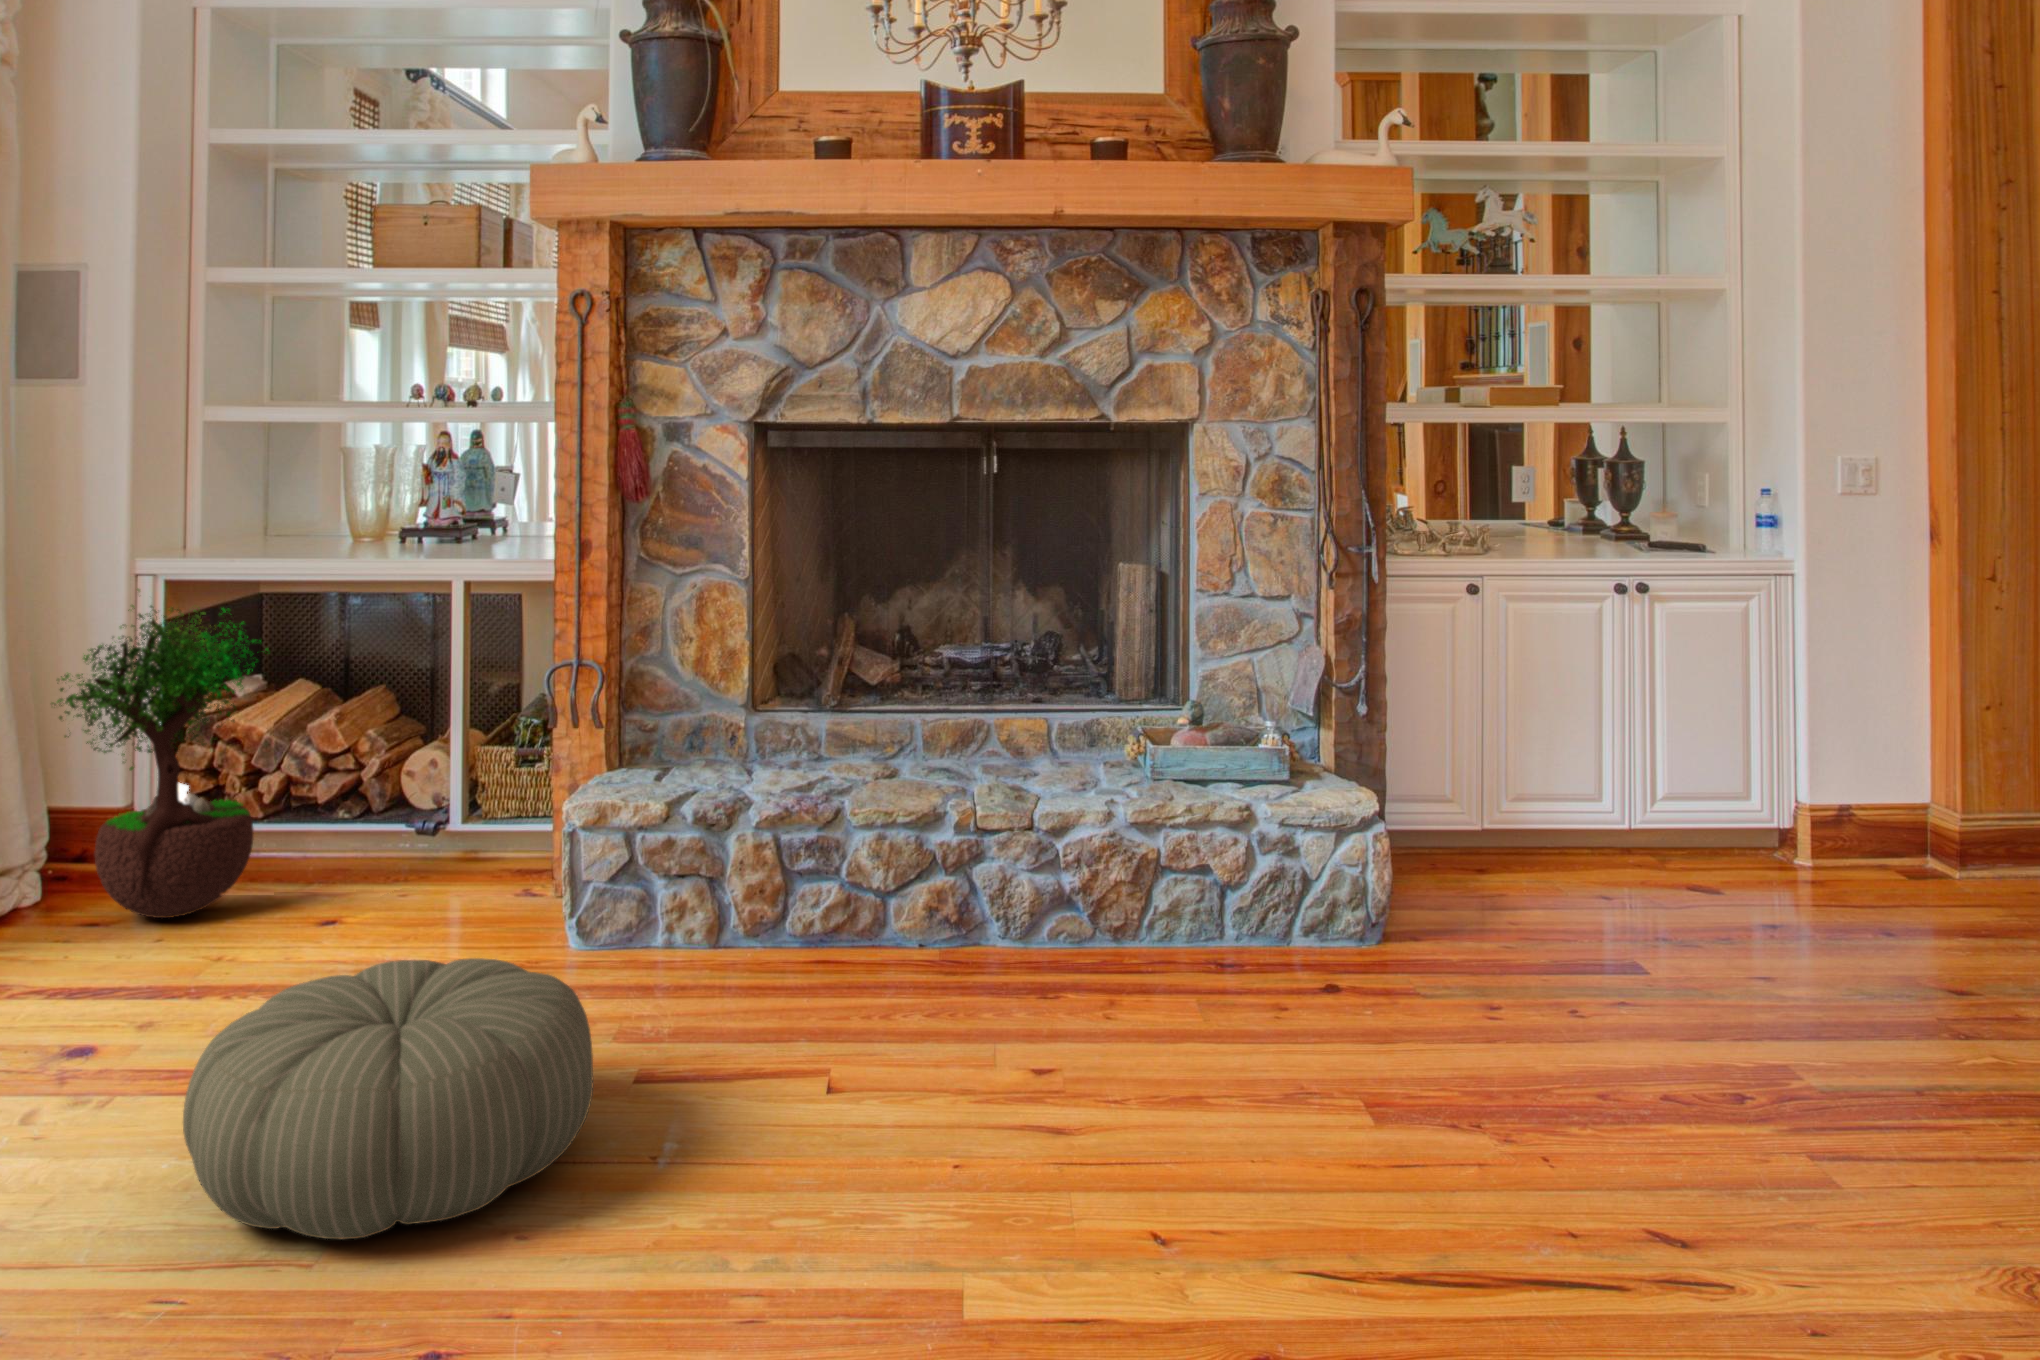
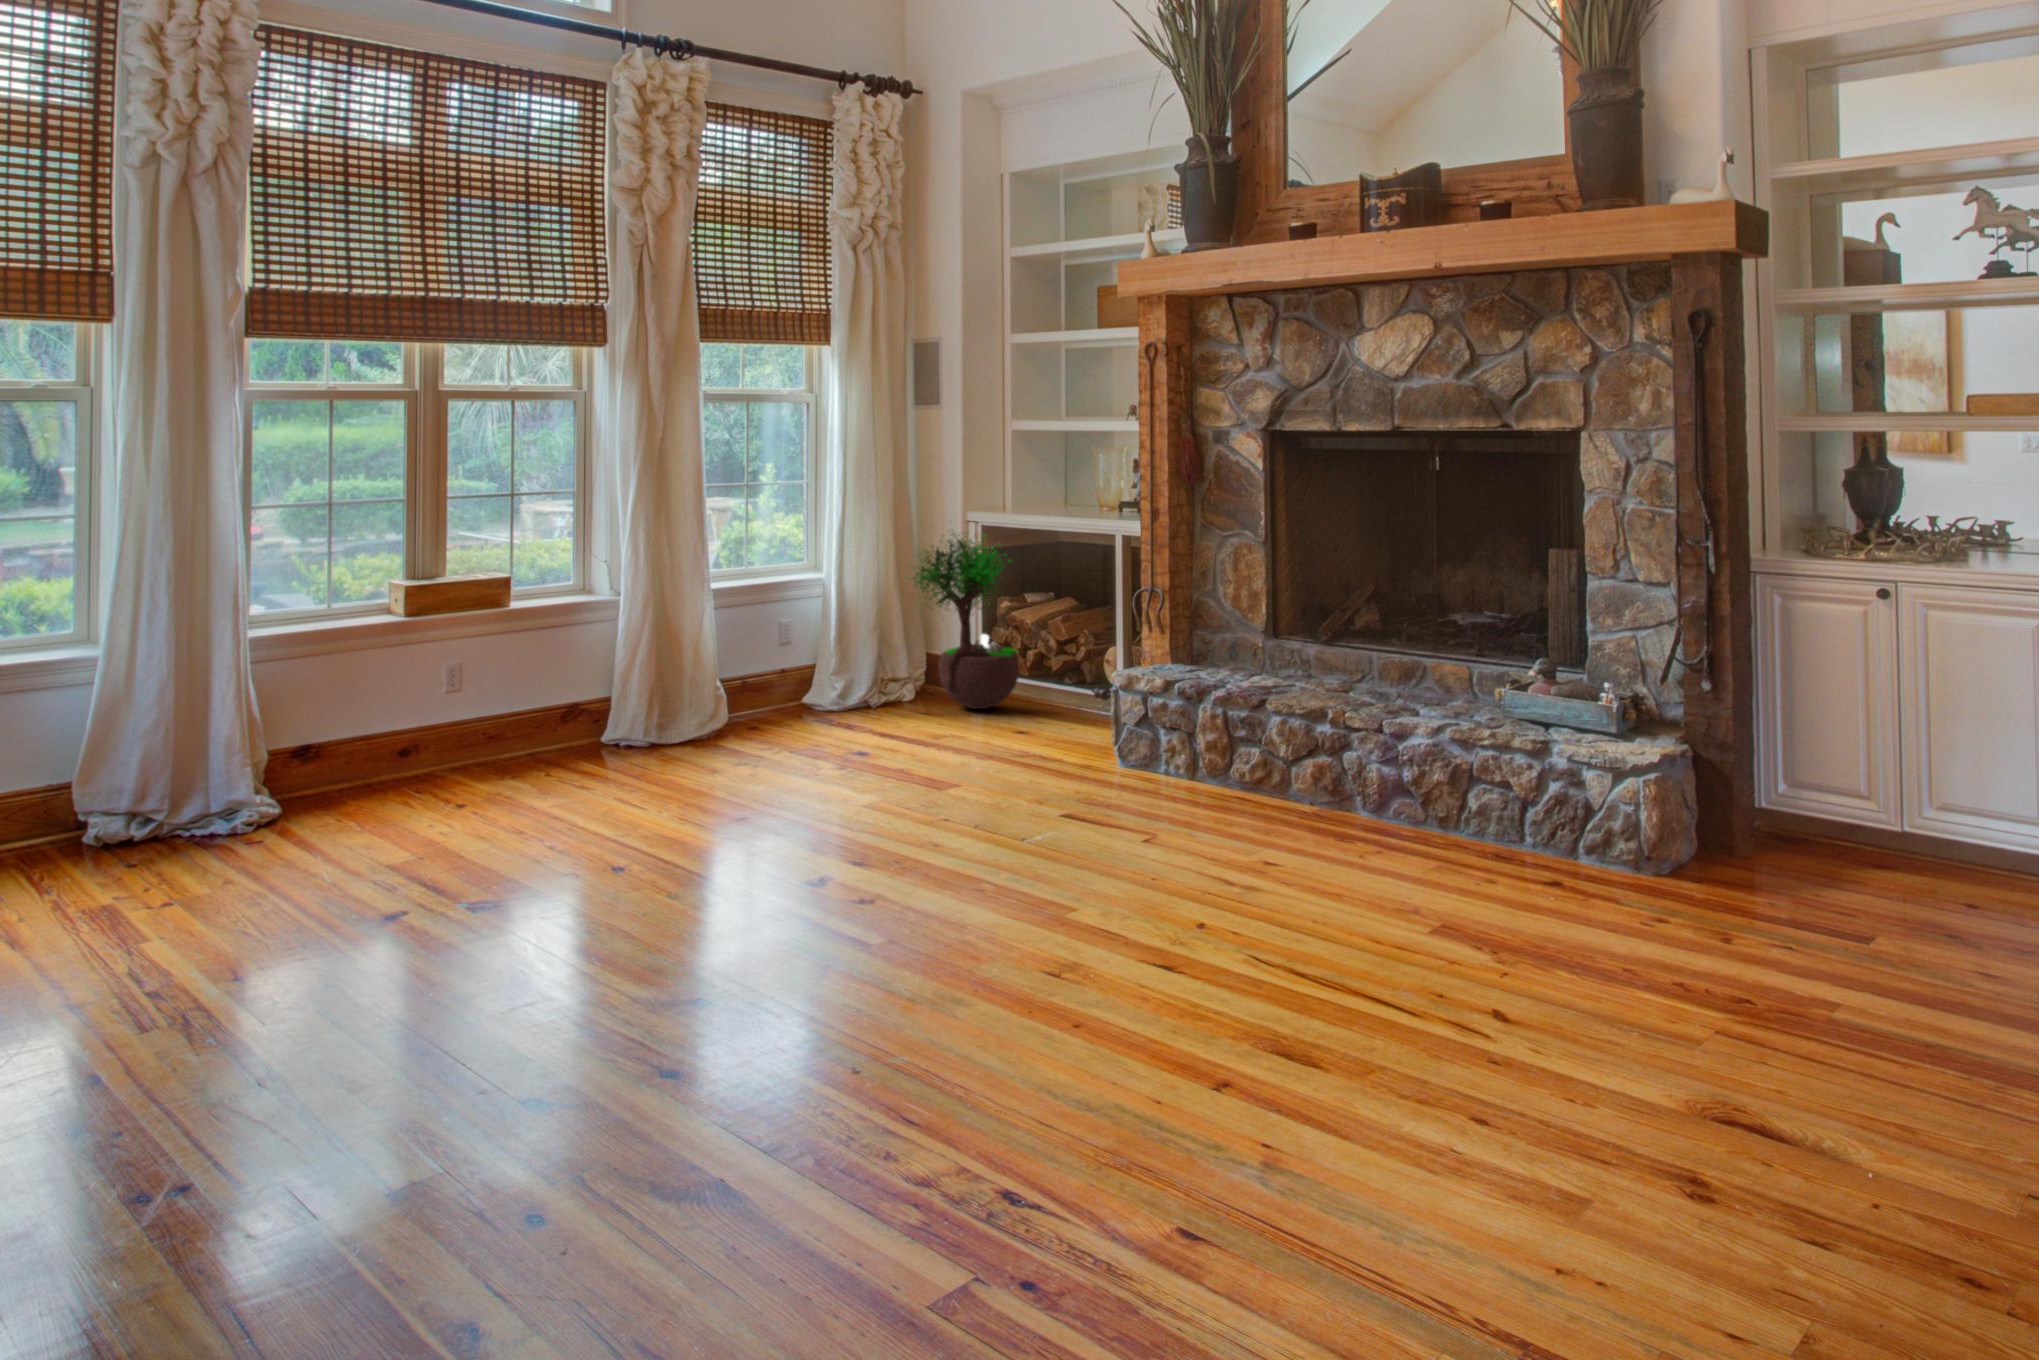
pouf: present [183,958,593,1240] -> none [808,722,1004,837]

